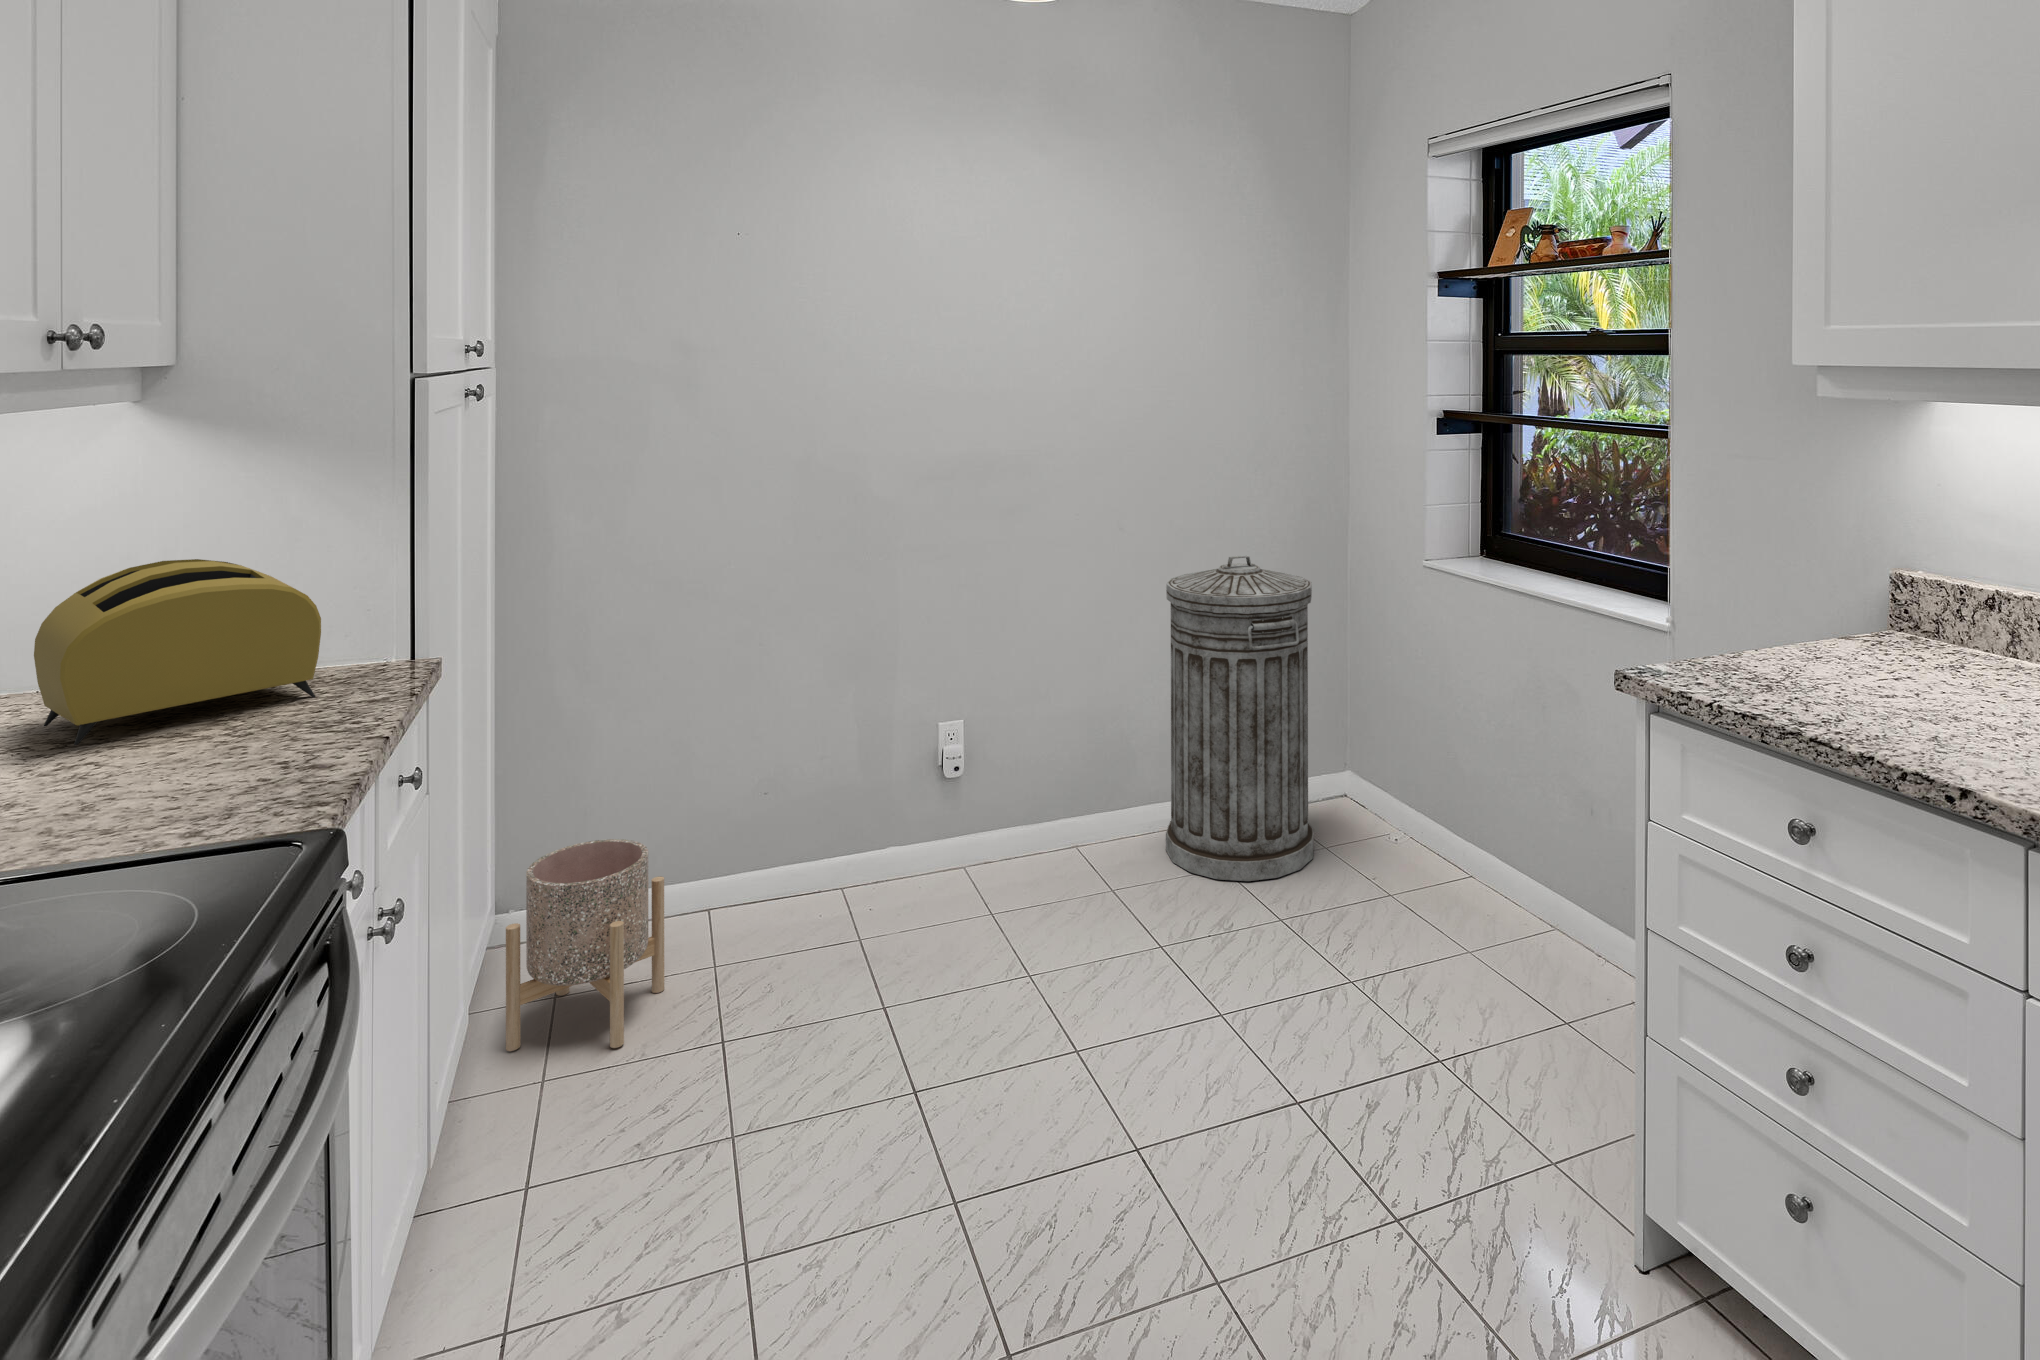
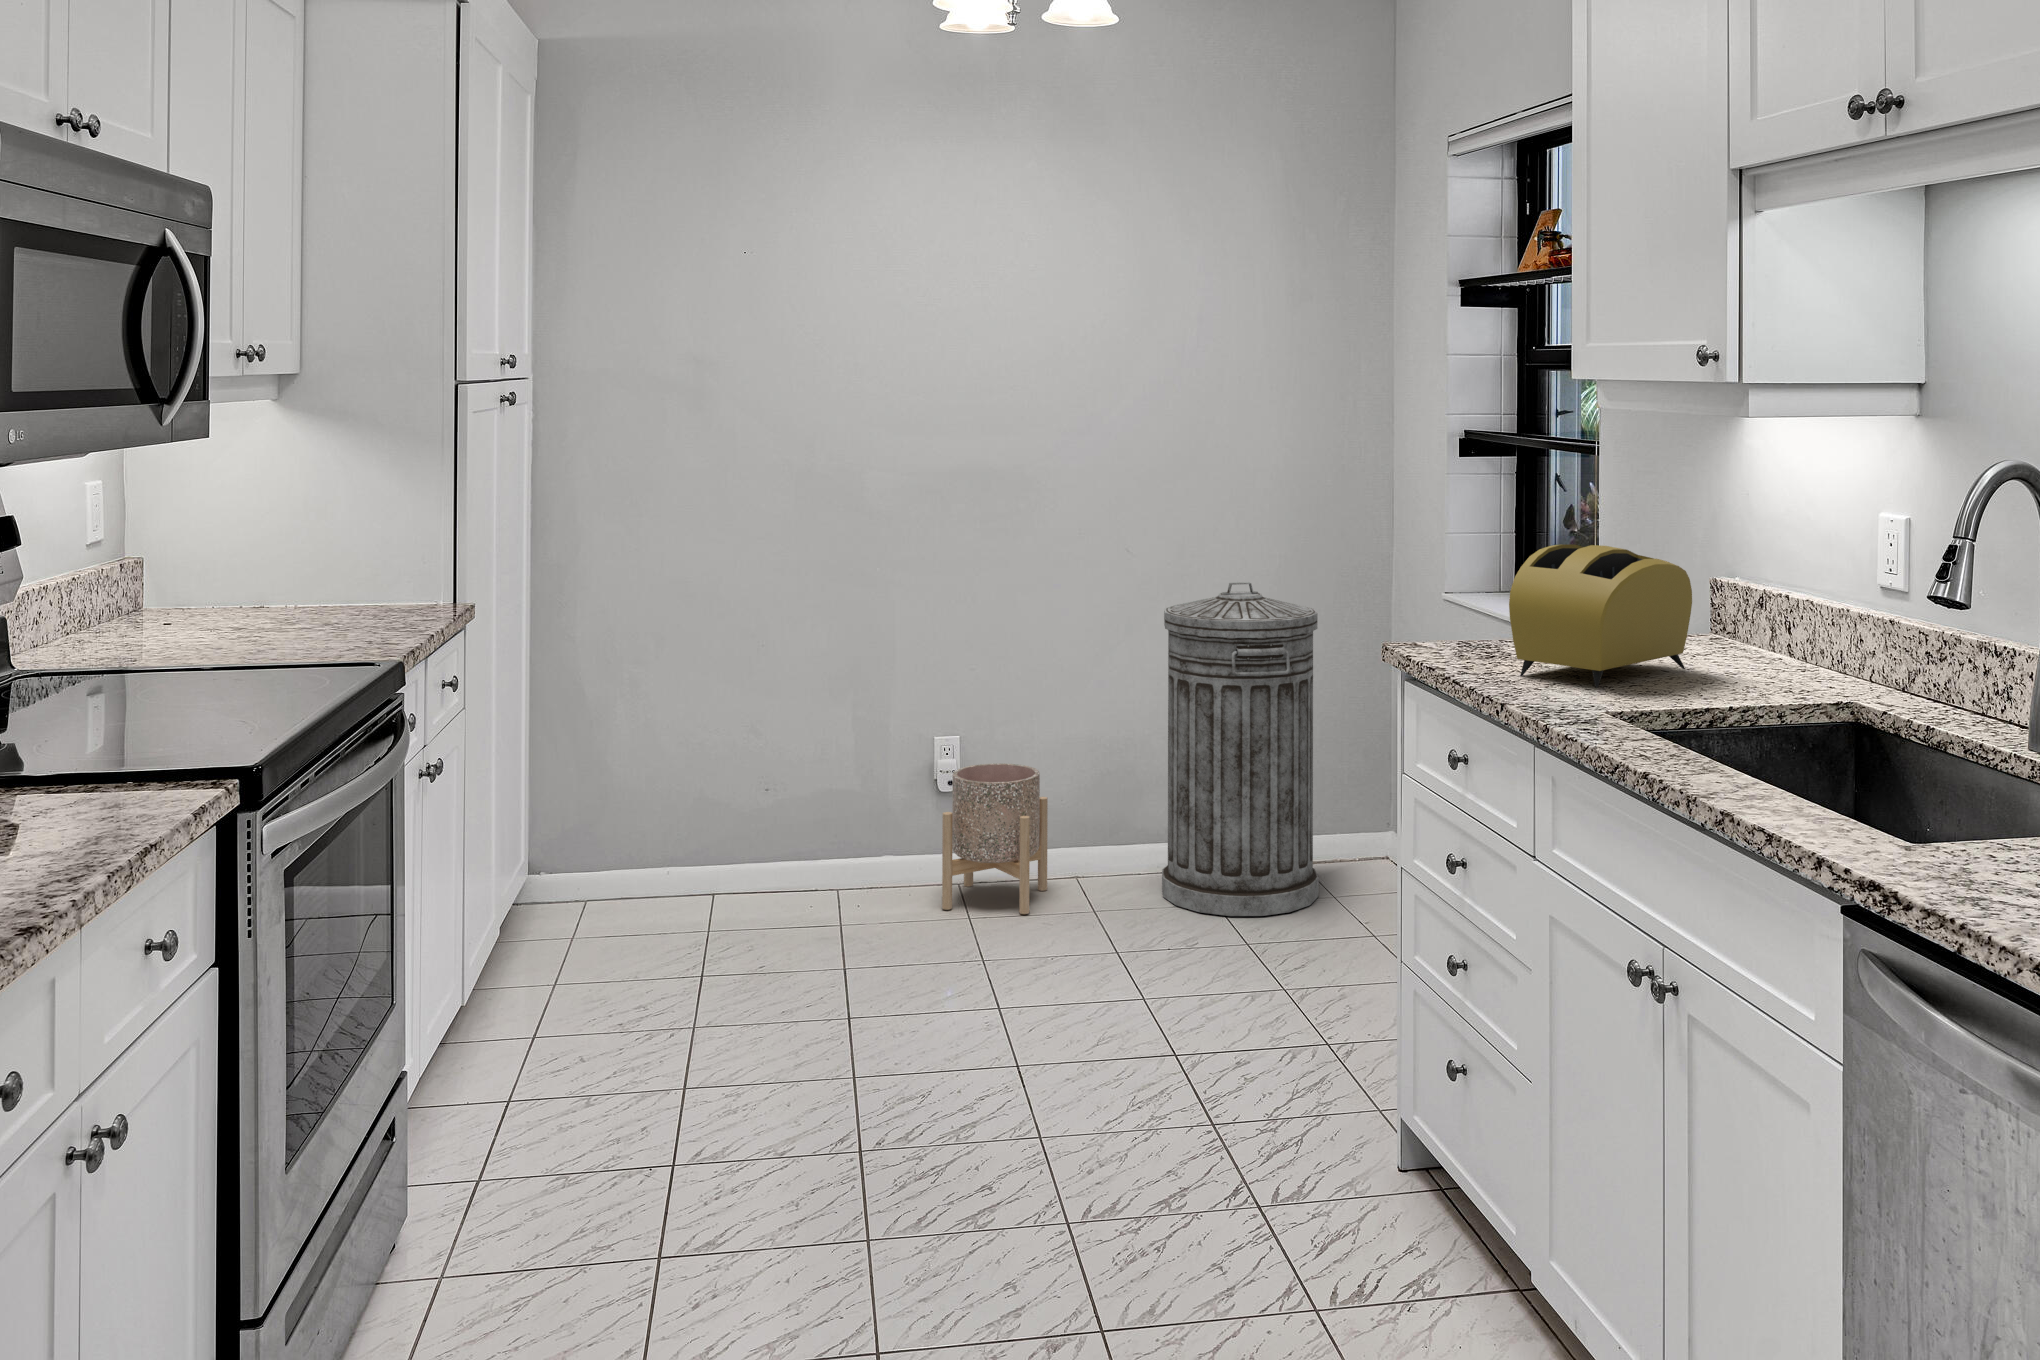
toaster: present [34,559,321,745] -> present [1509,544,1692,687]
planter: present [506,839,664,1051] -> present [942,763,1048,914]

